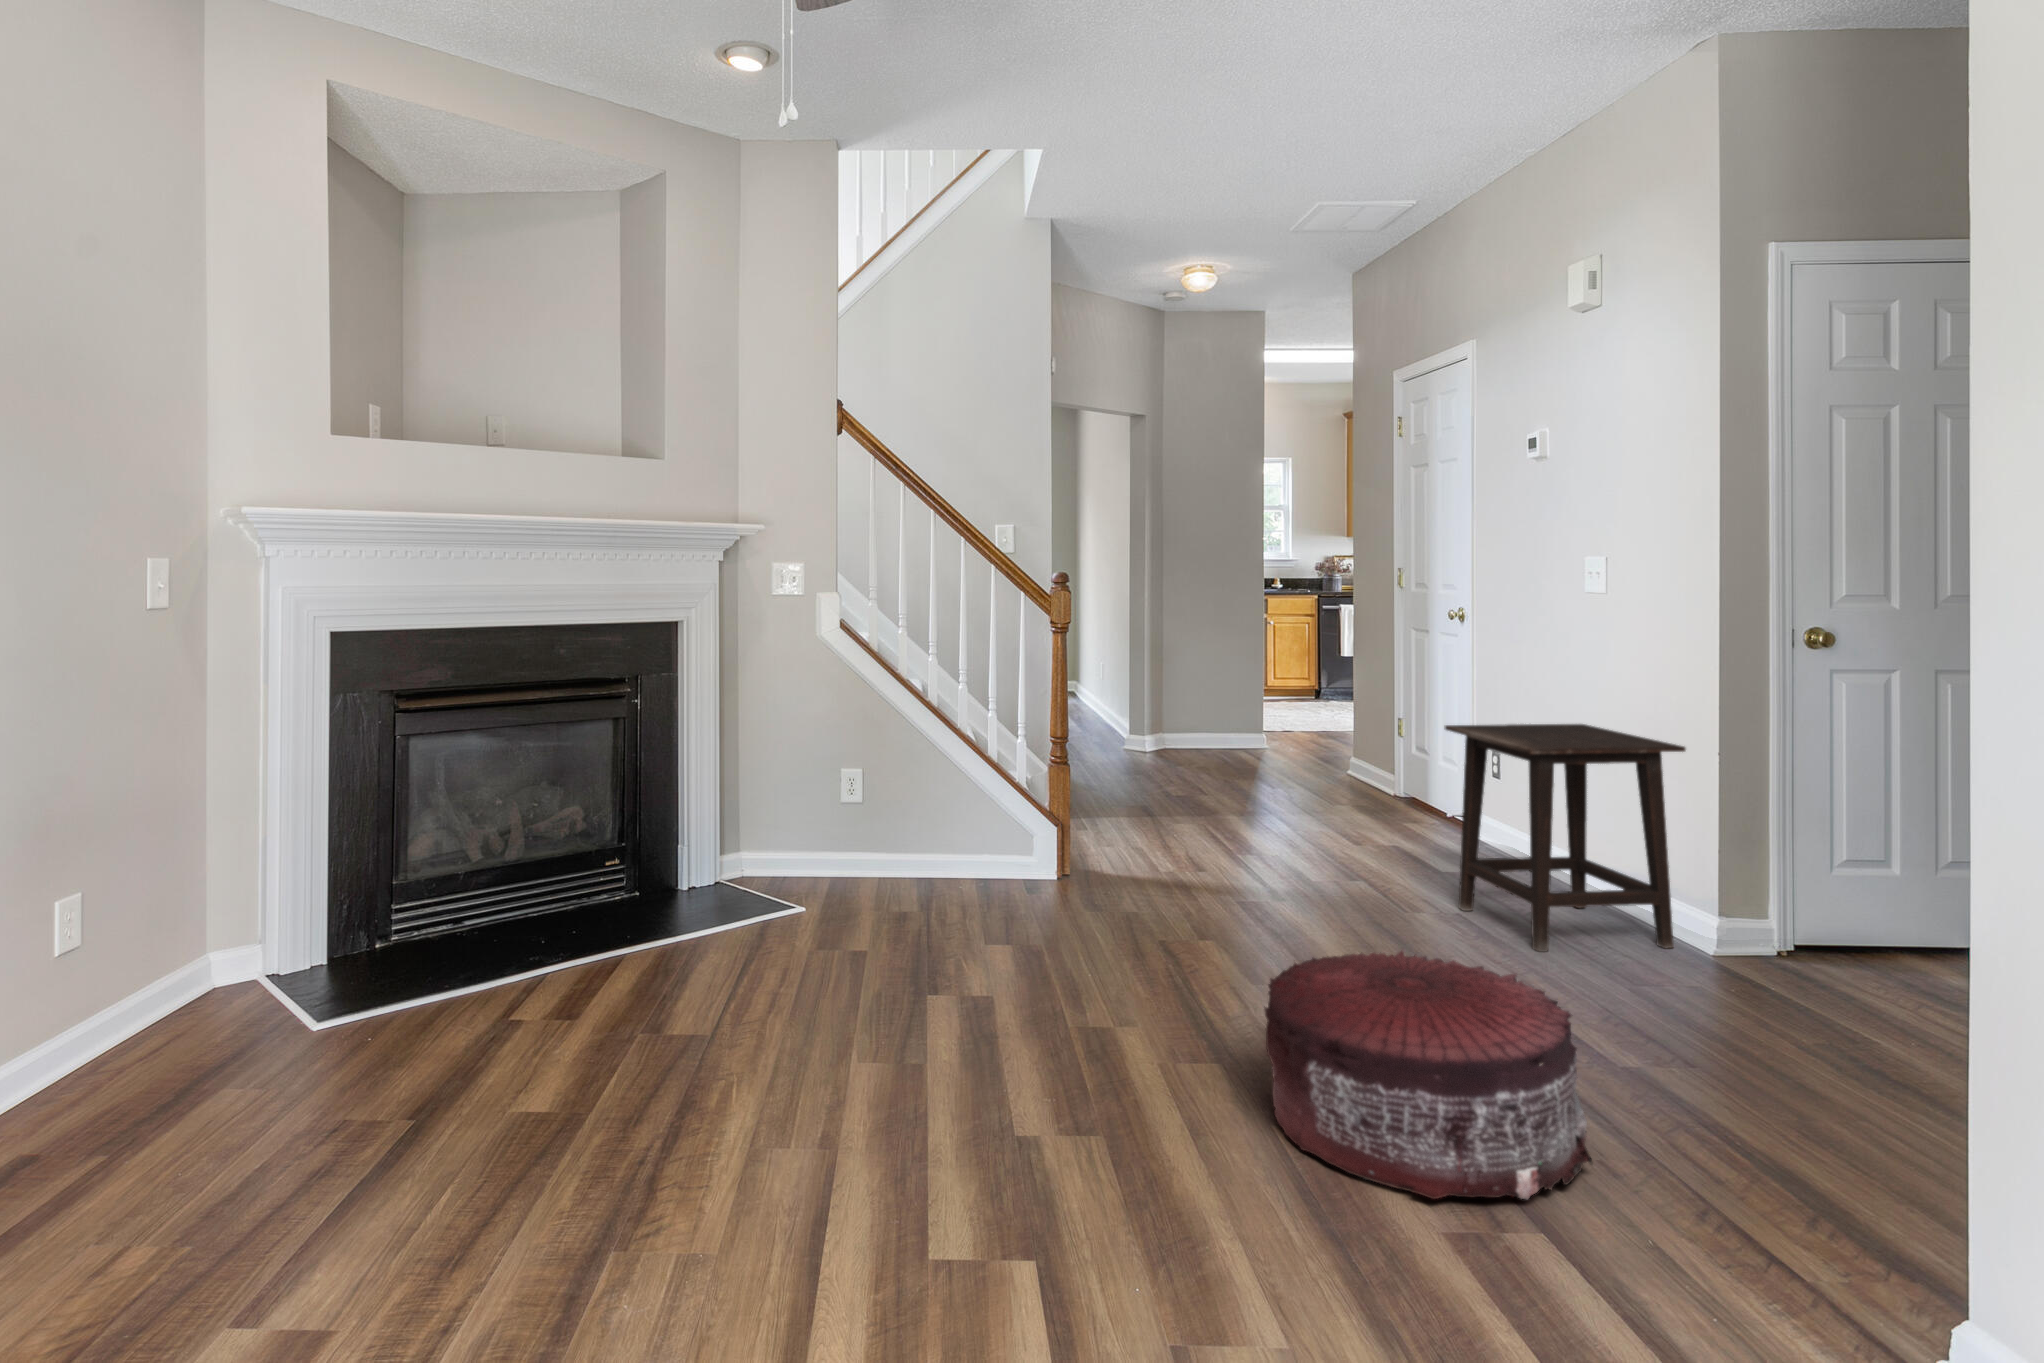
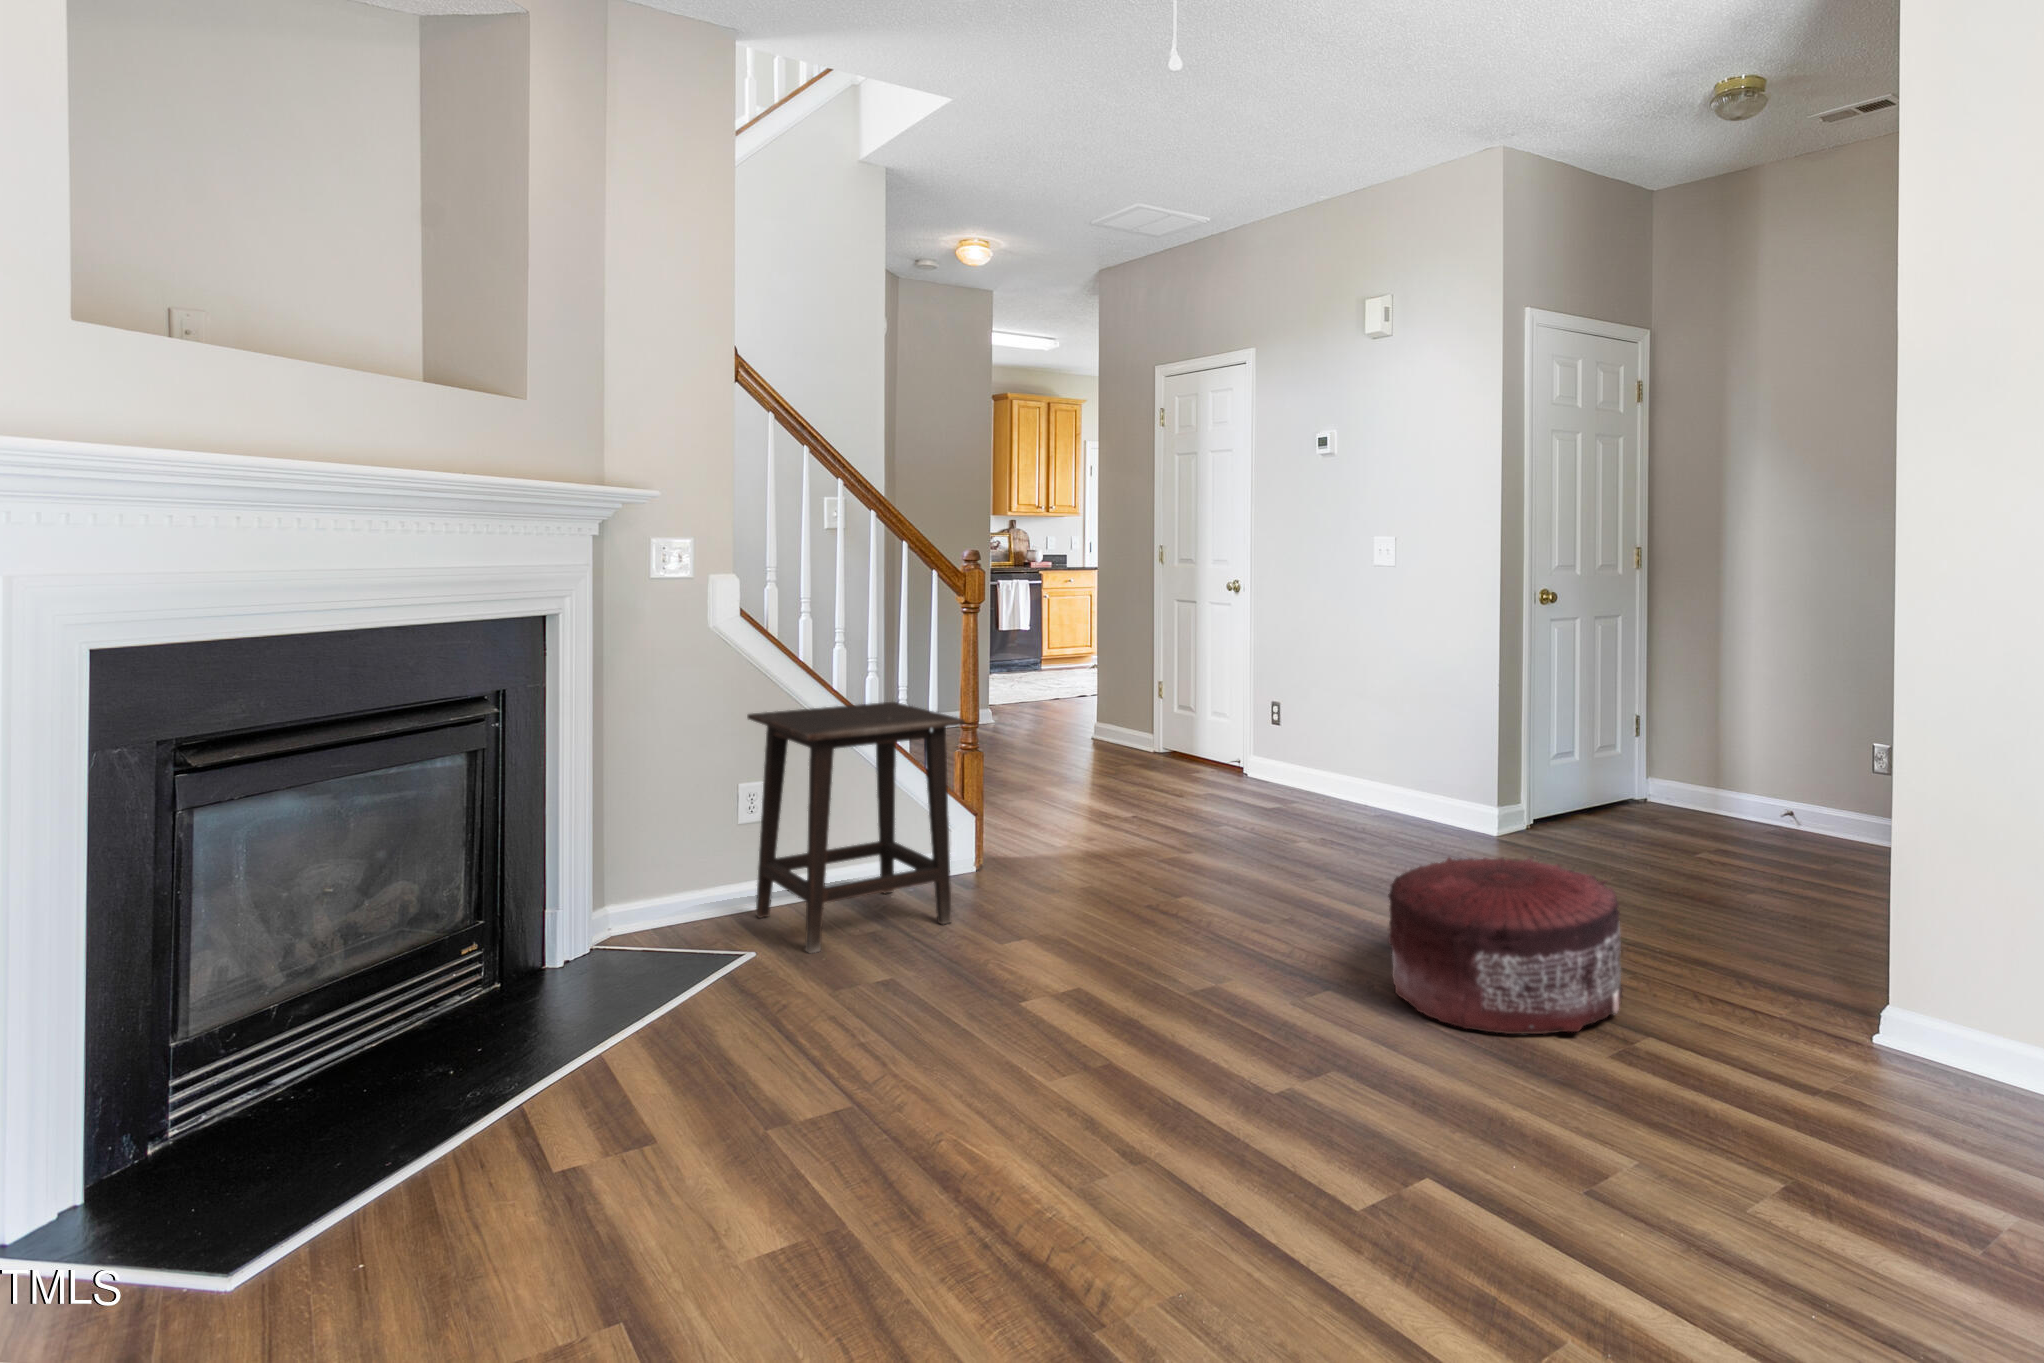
side table: present [1445,724,1686,952] -> present [747,702,965,953]

